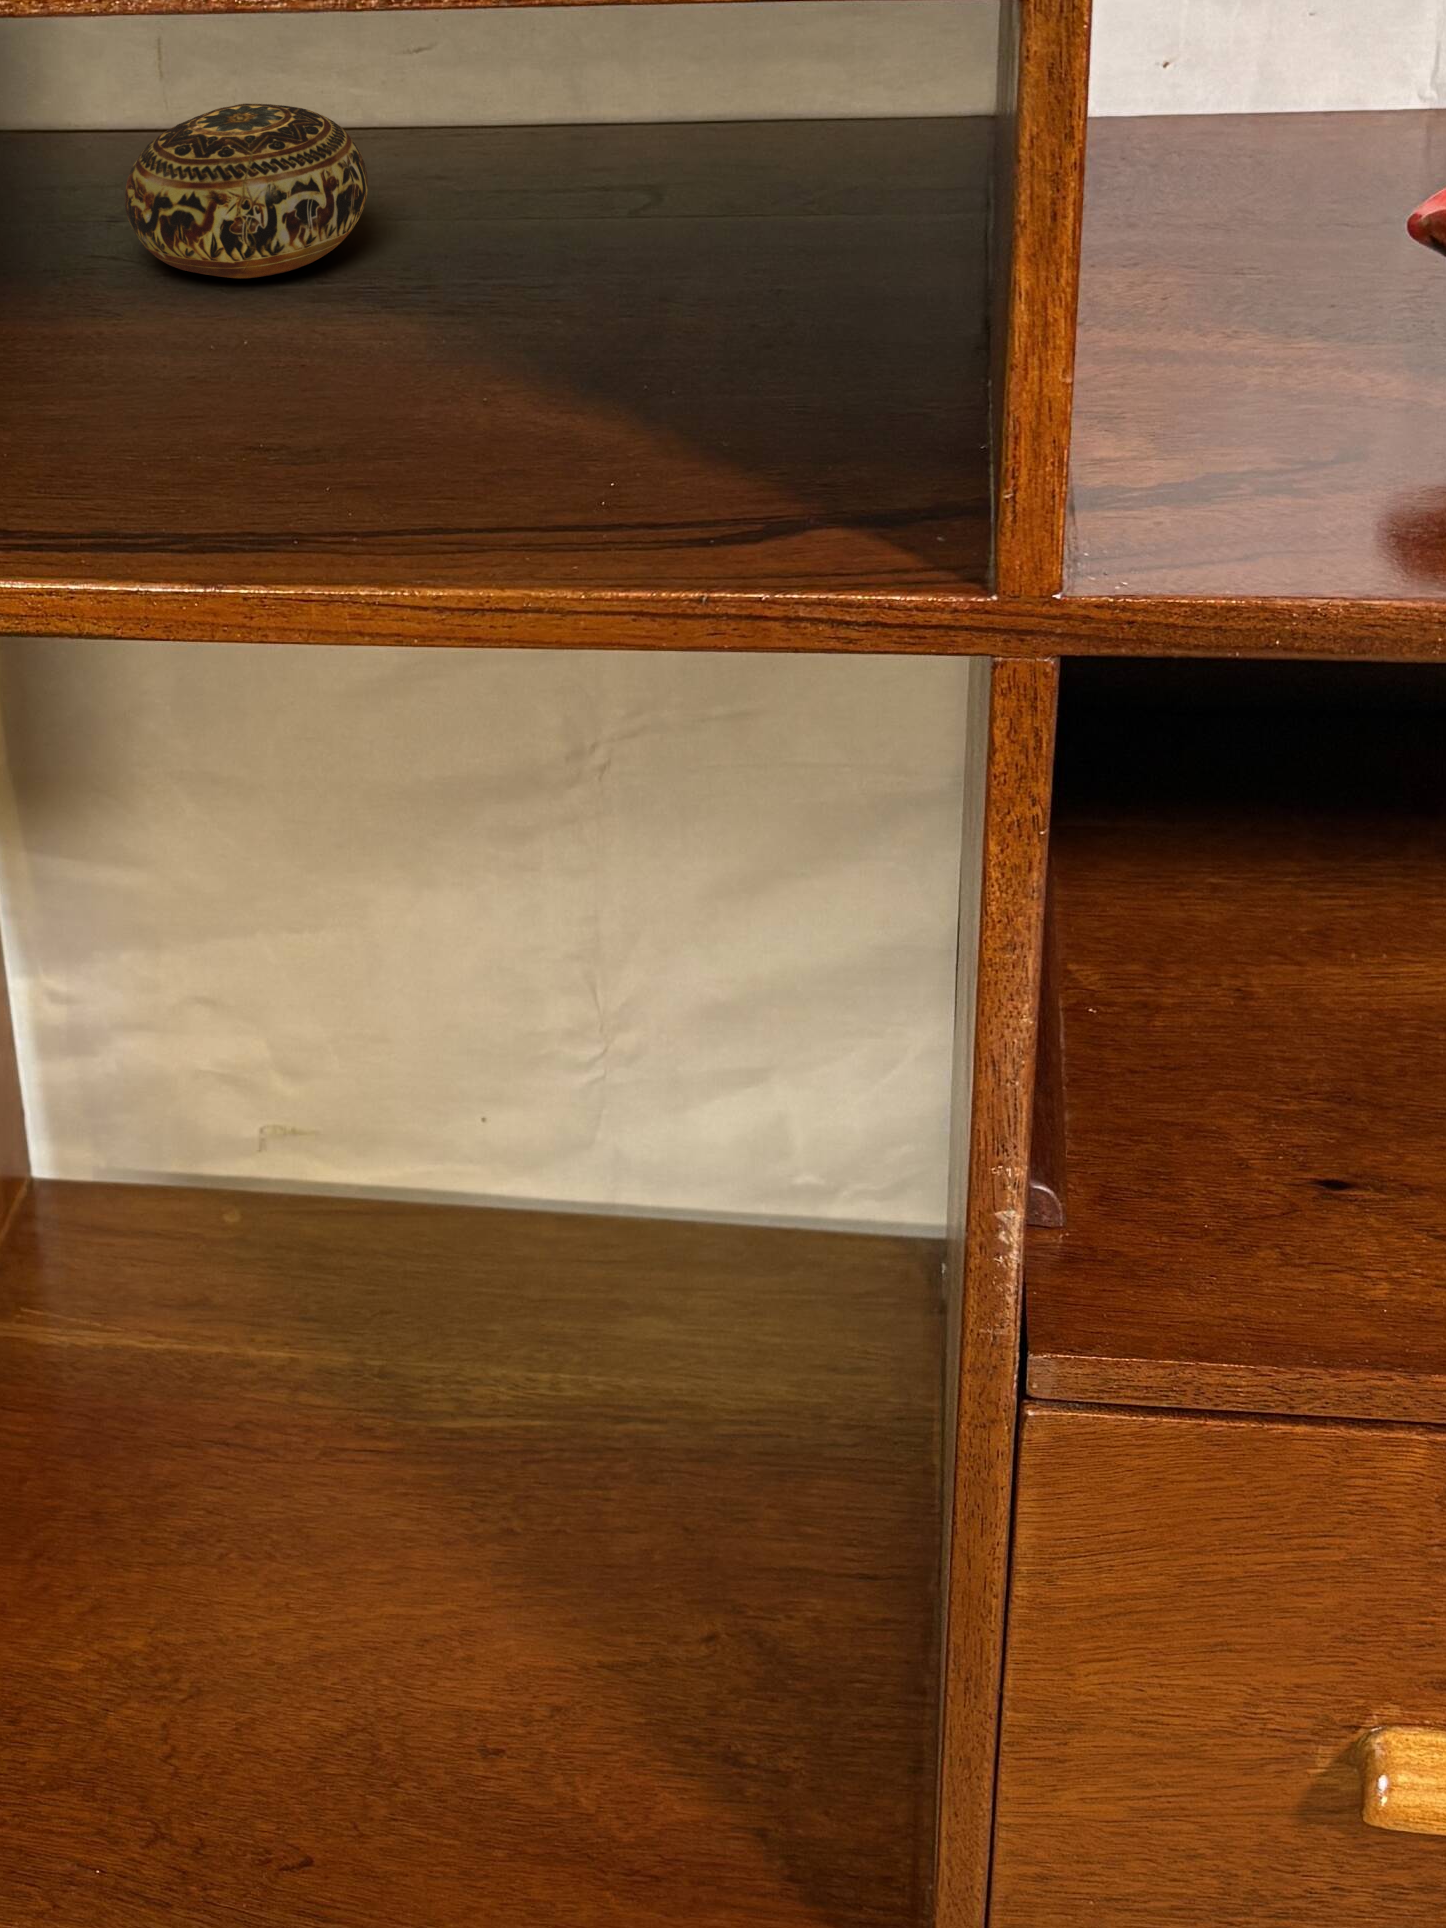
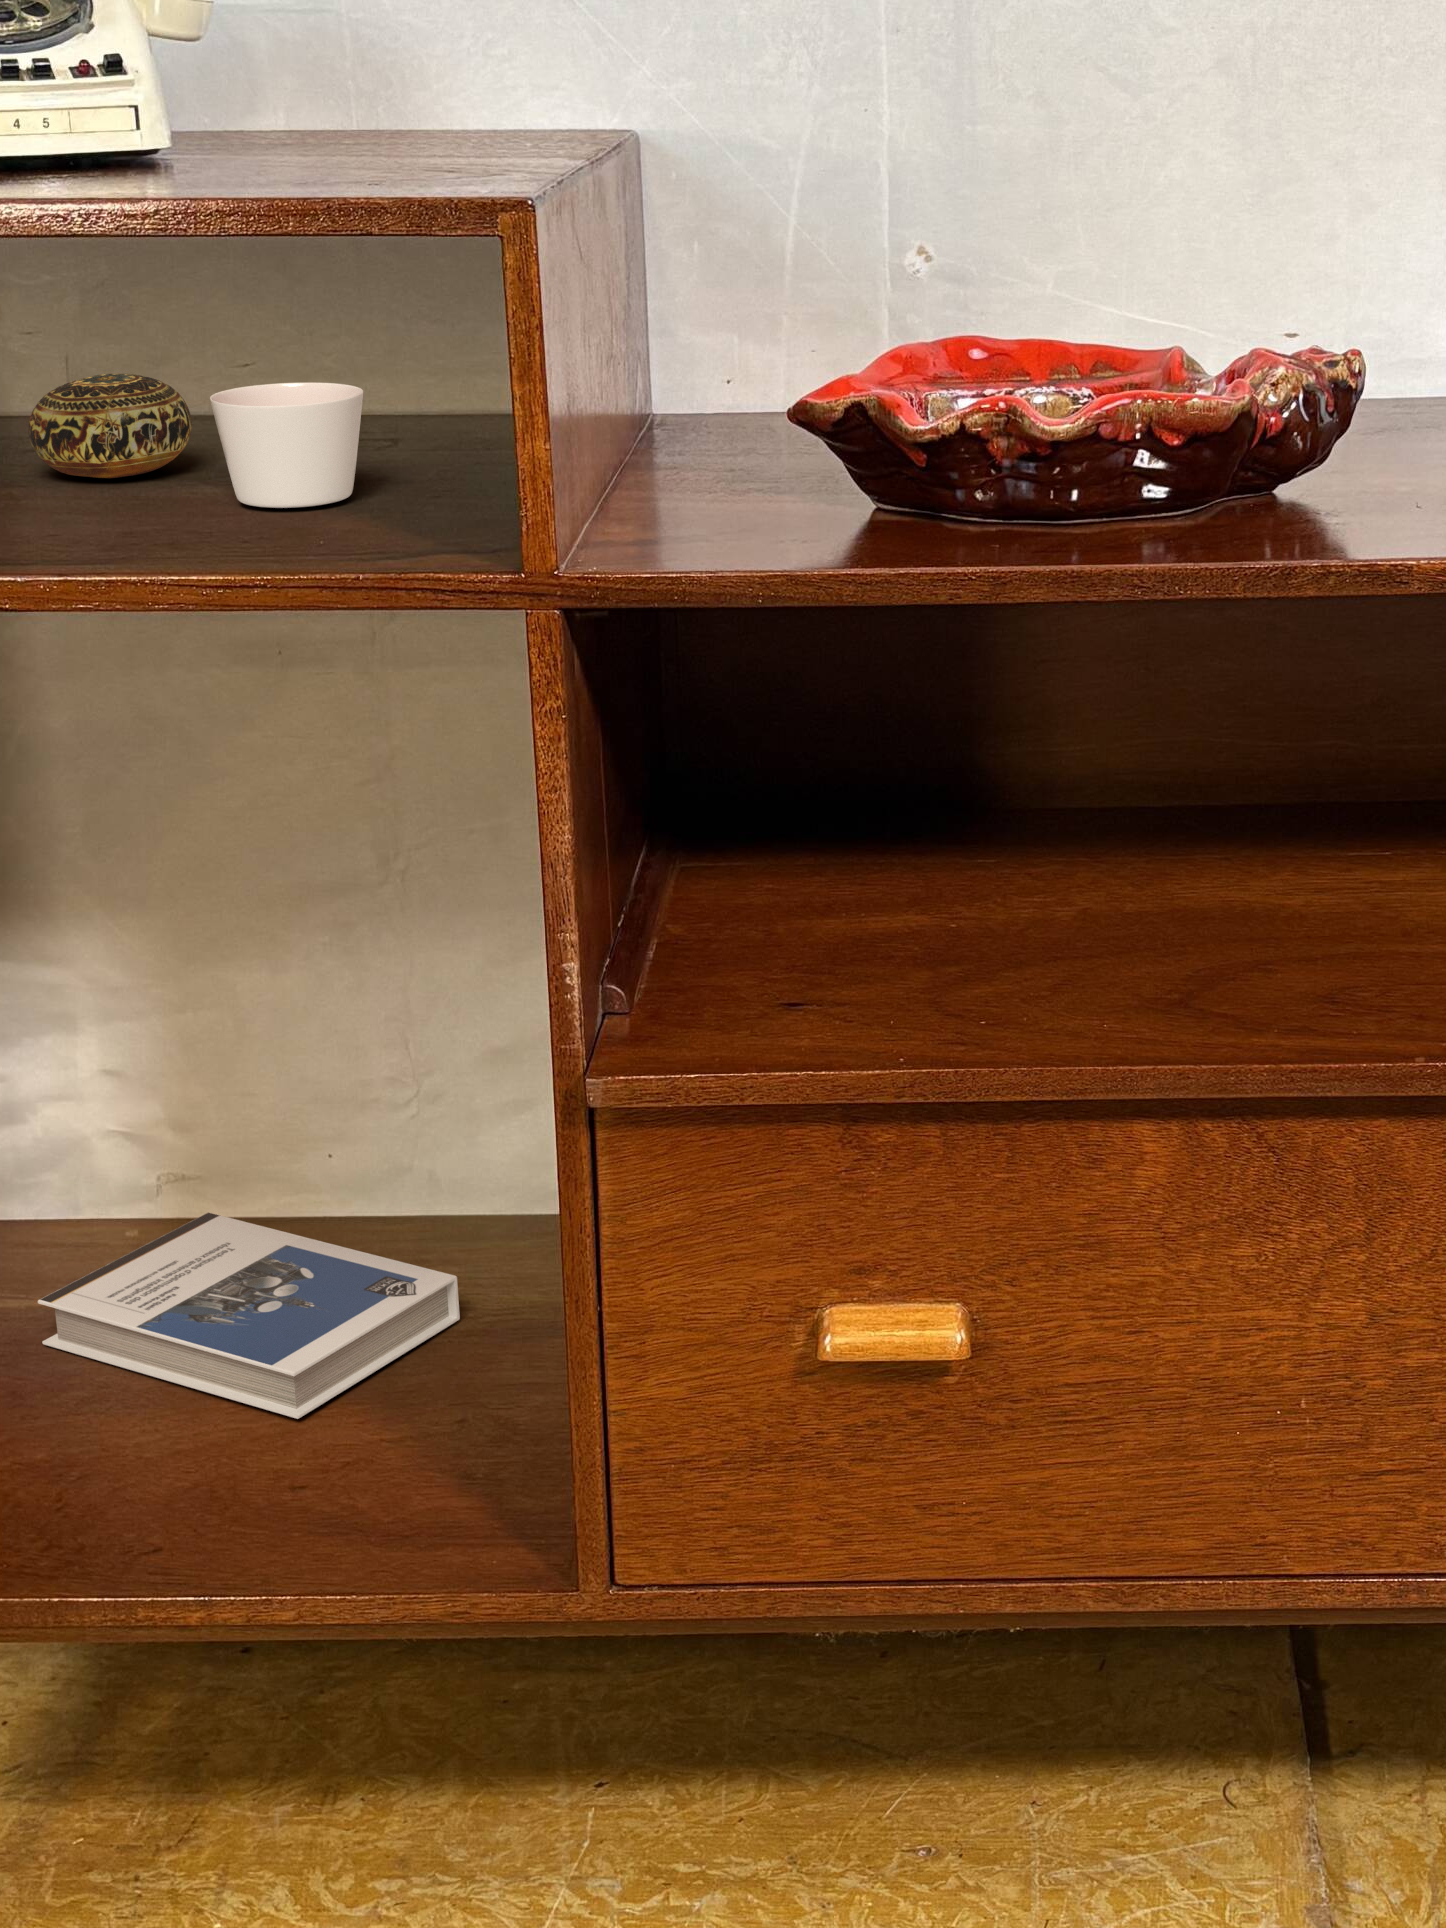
candle: none [412,144,656,370] -> present [210,382,363,508]
hardback book: none [132,1208,702,1604] -> present [38,1212,460,1419]

